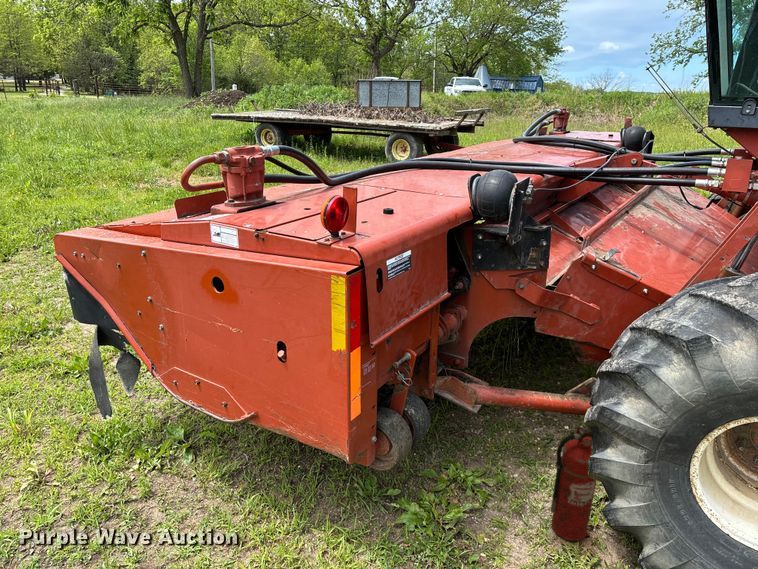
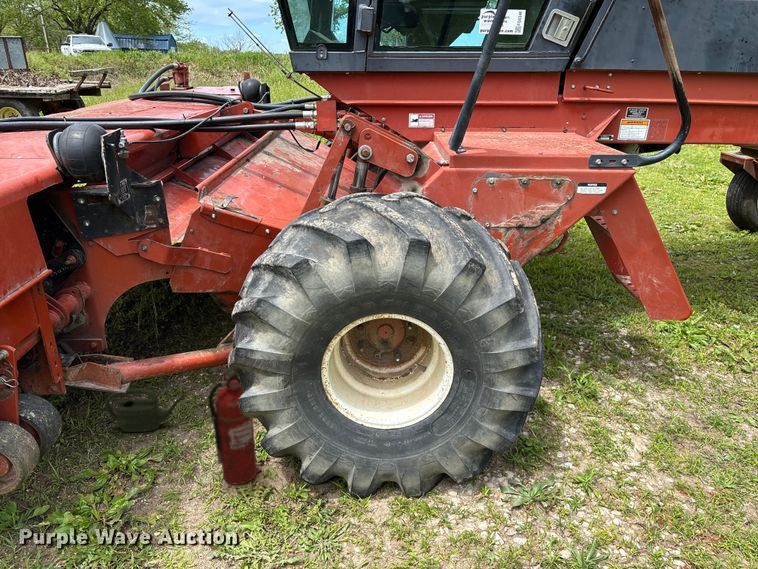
watering can: none [454,407,524,452] -> present [106,388,184,432]

